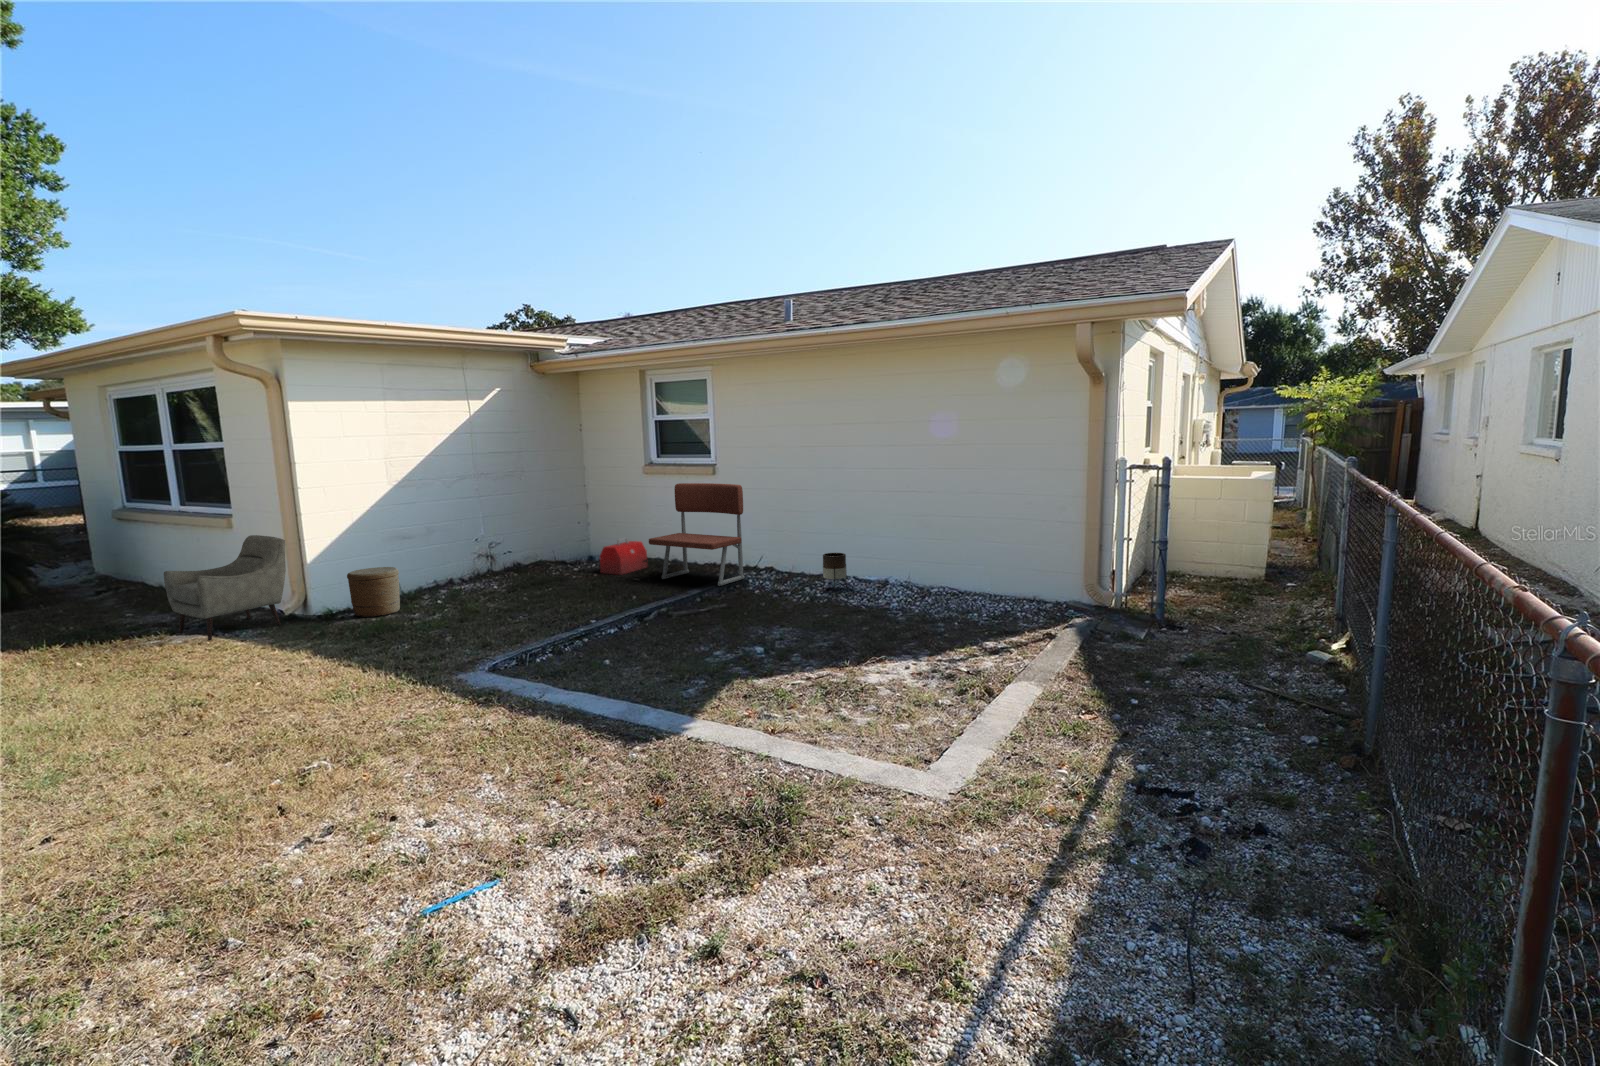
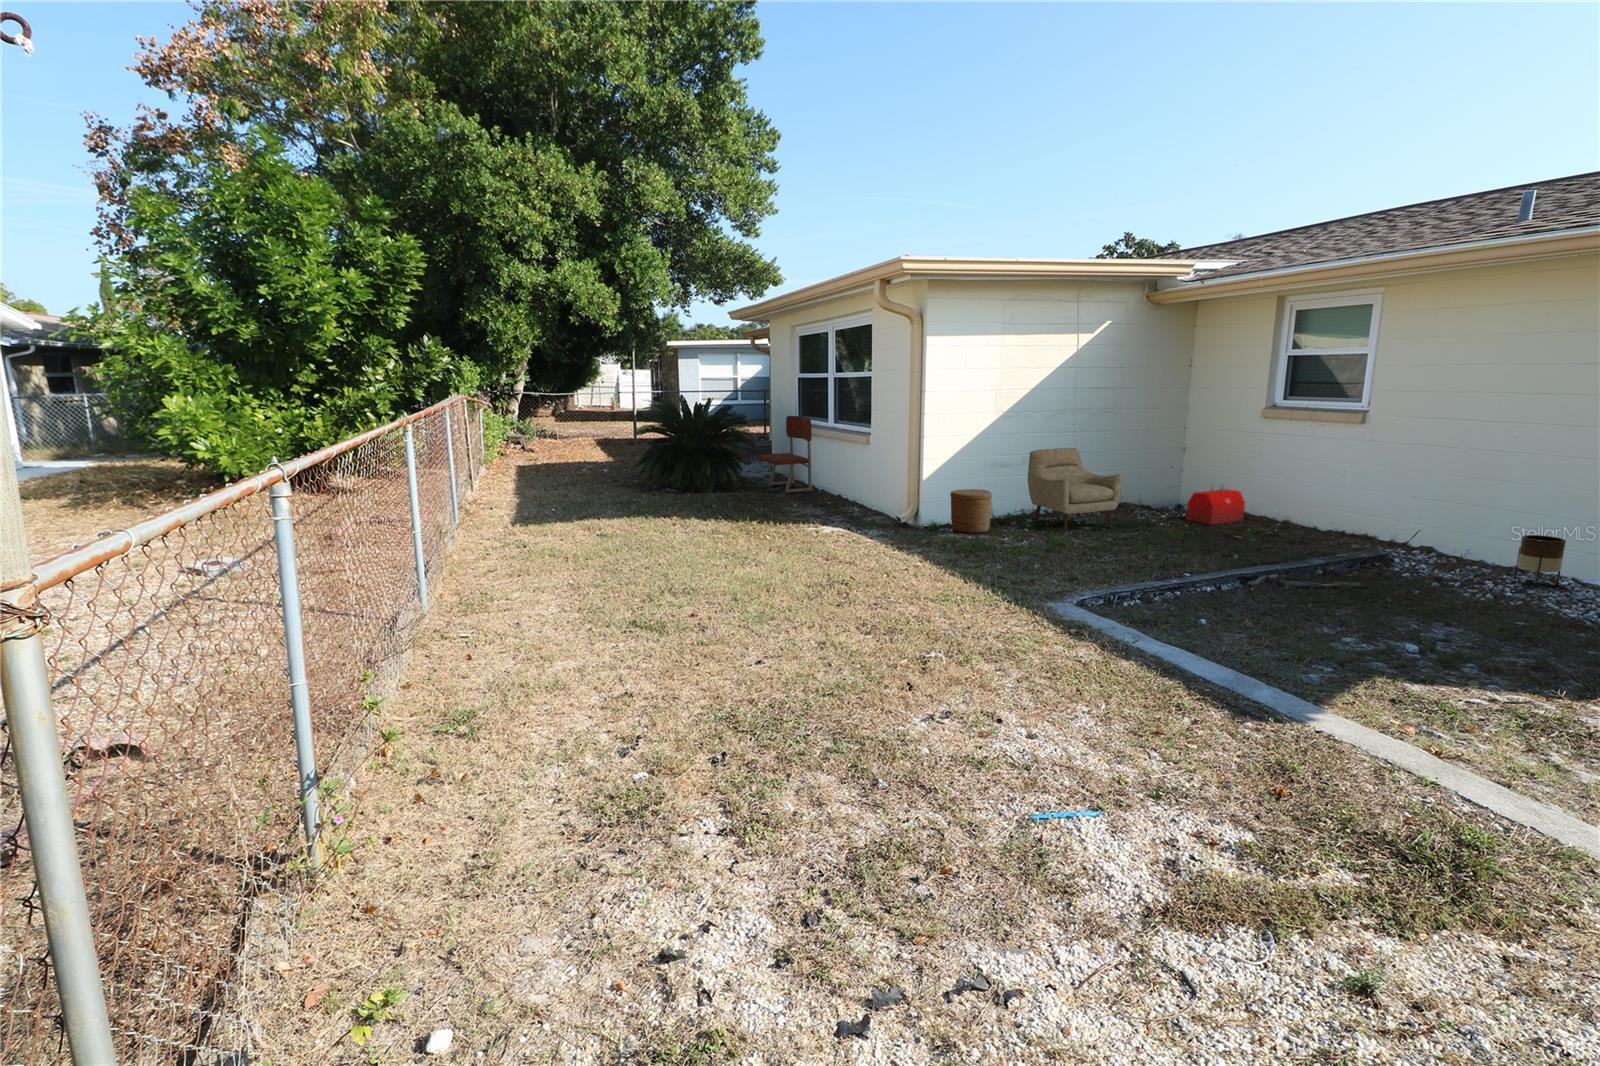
bench: present [649,483,745,586] -> present [758,416,813,493]
chair: present [164,535,286,641] -> present [1028,448,1122,532]

